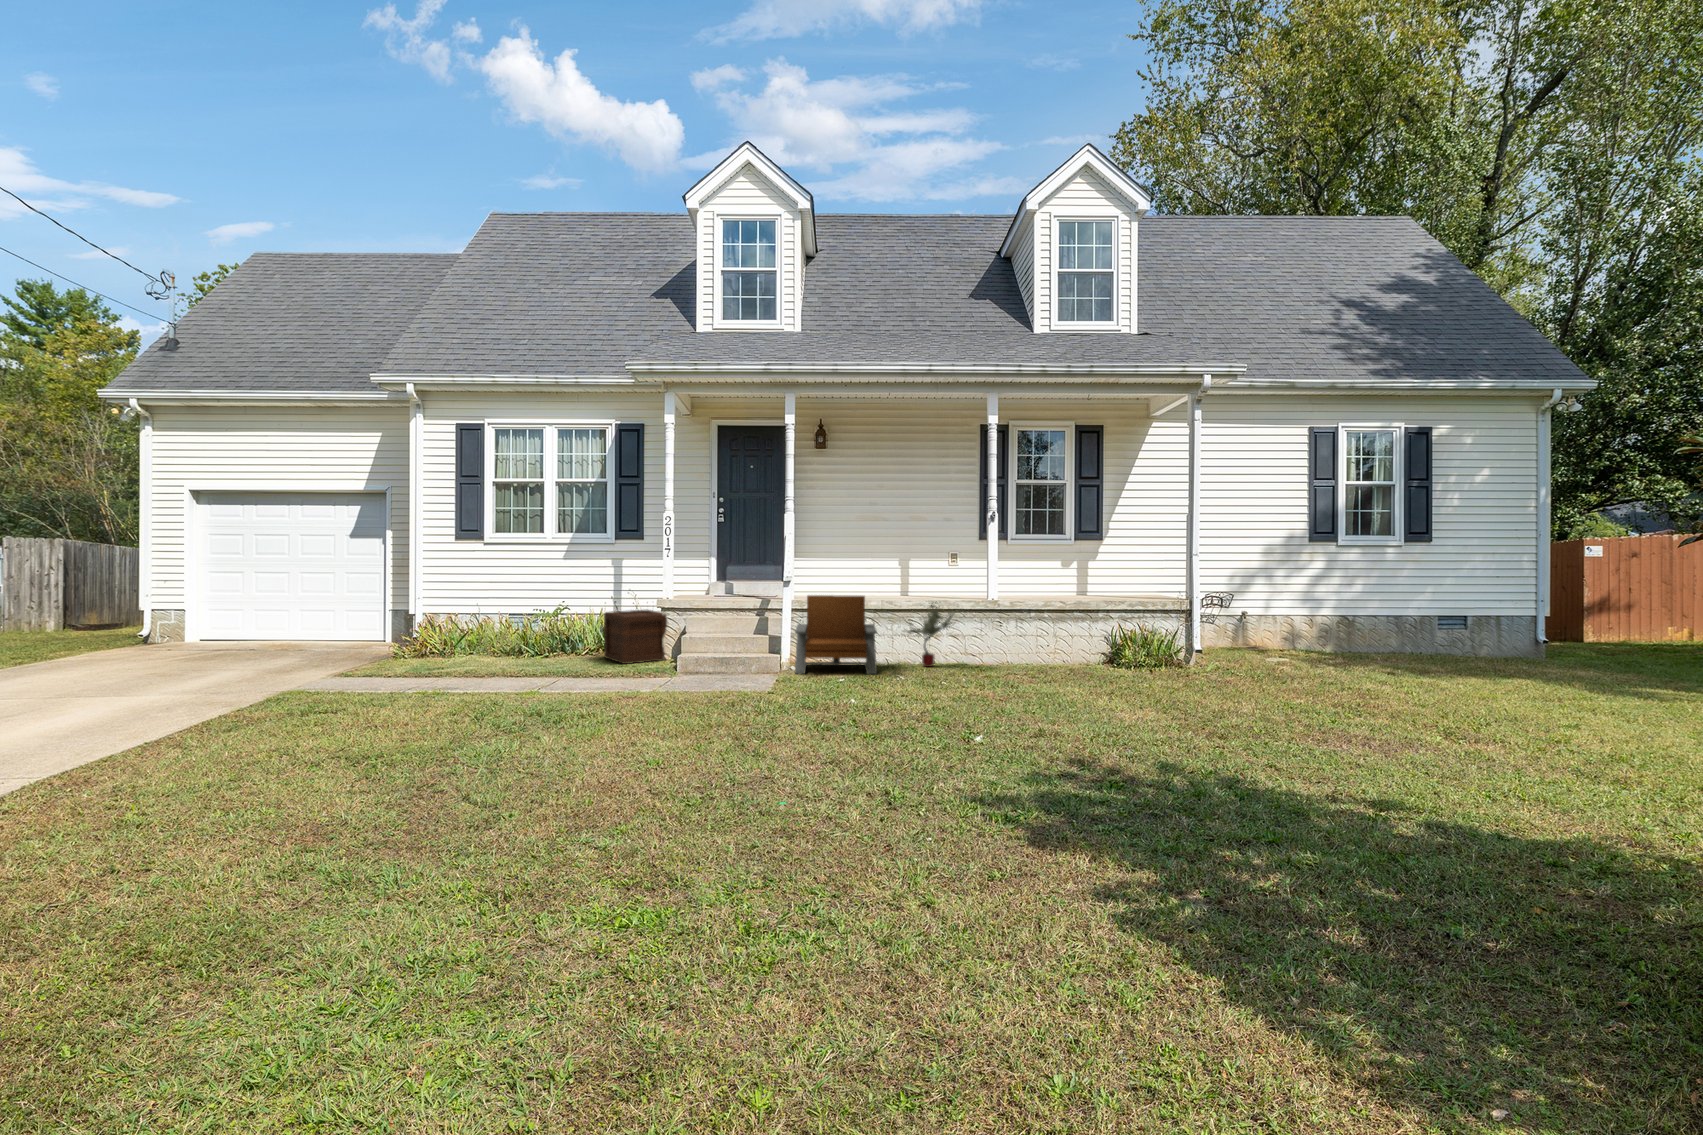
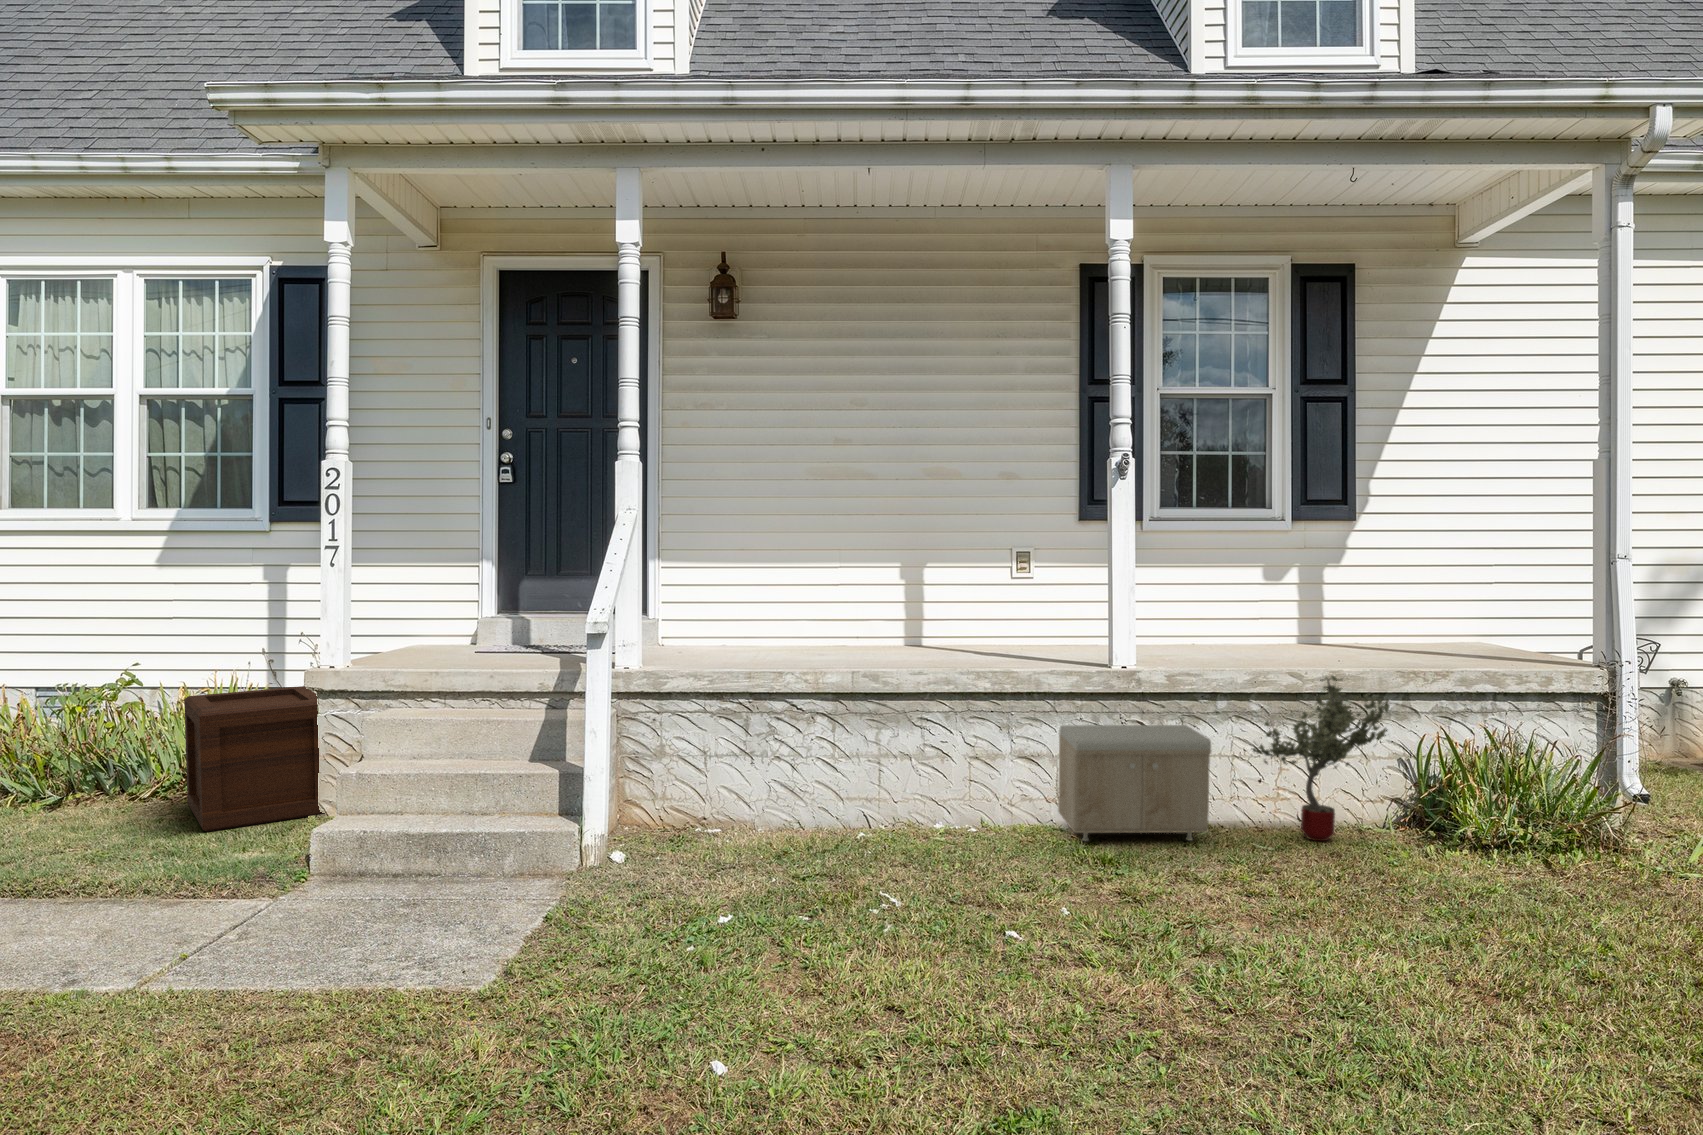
lounge chair: present [795,595,877,674] -> none [604,661,827,879]
potted tree: present [906,602,955,667] -> present [1251,675,1390,841]
storage bench: none [967,623,1026,667] -> present [1058,725,1211,841]

